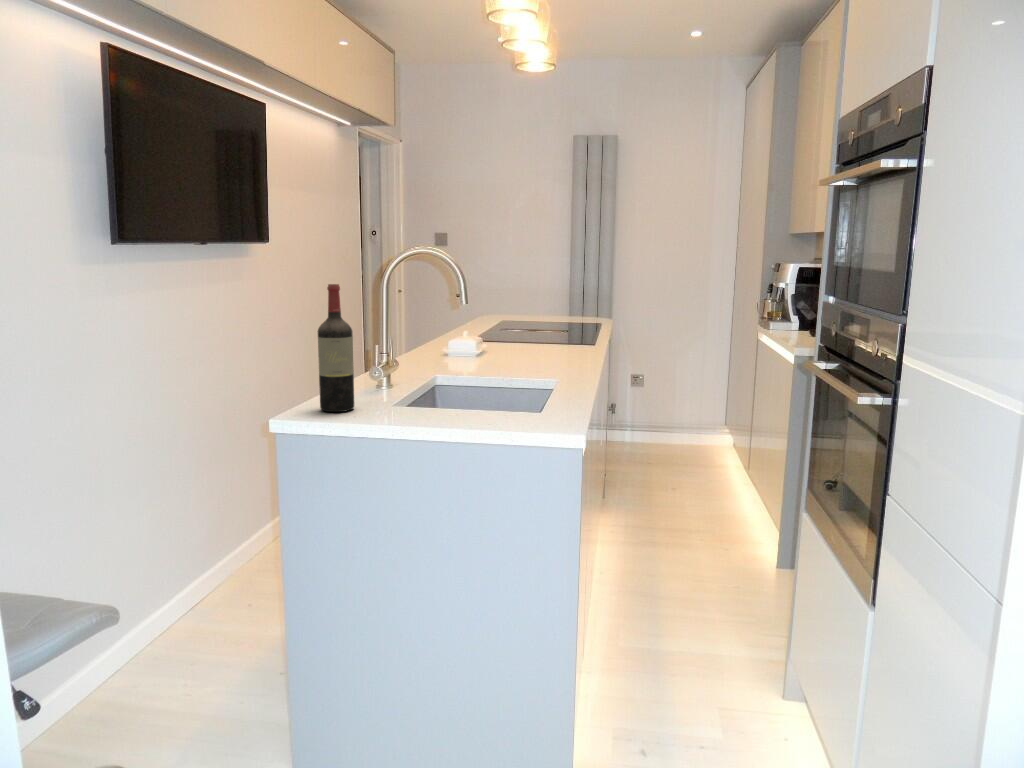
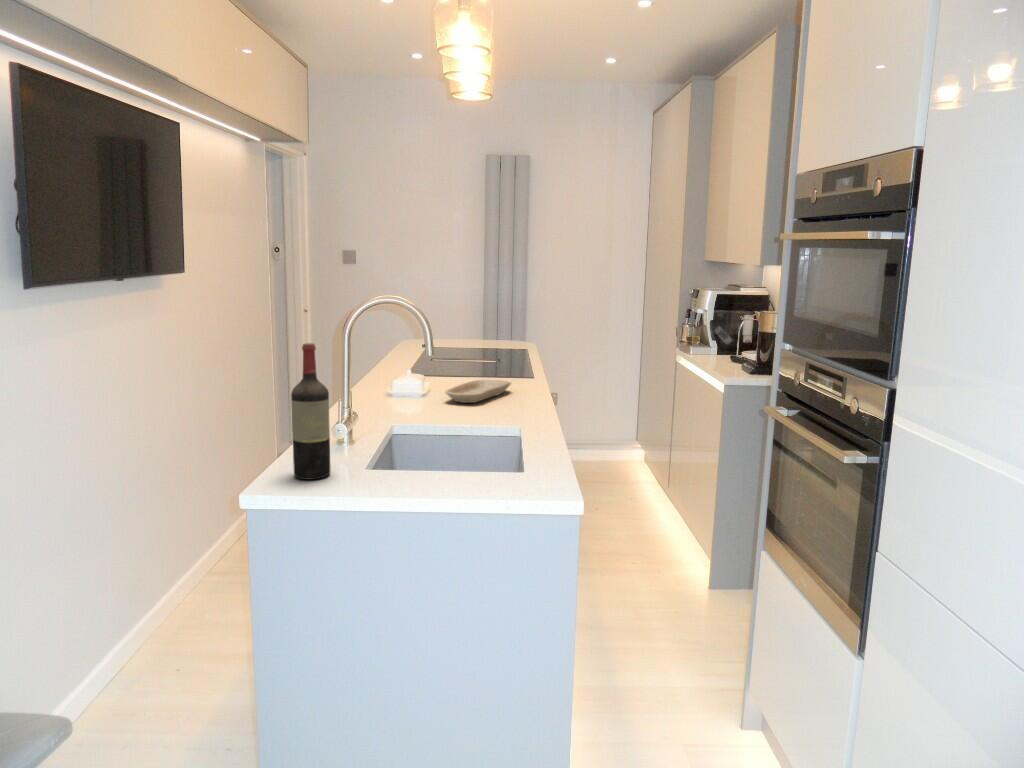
tray: none [495,344,565,362] -> present [445,380,511,403]

